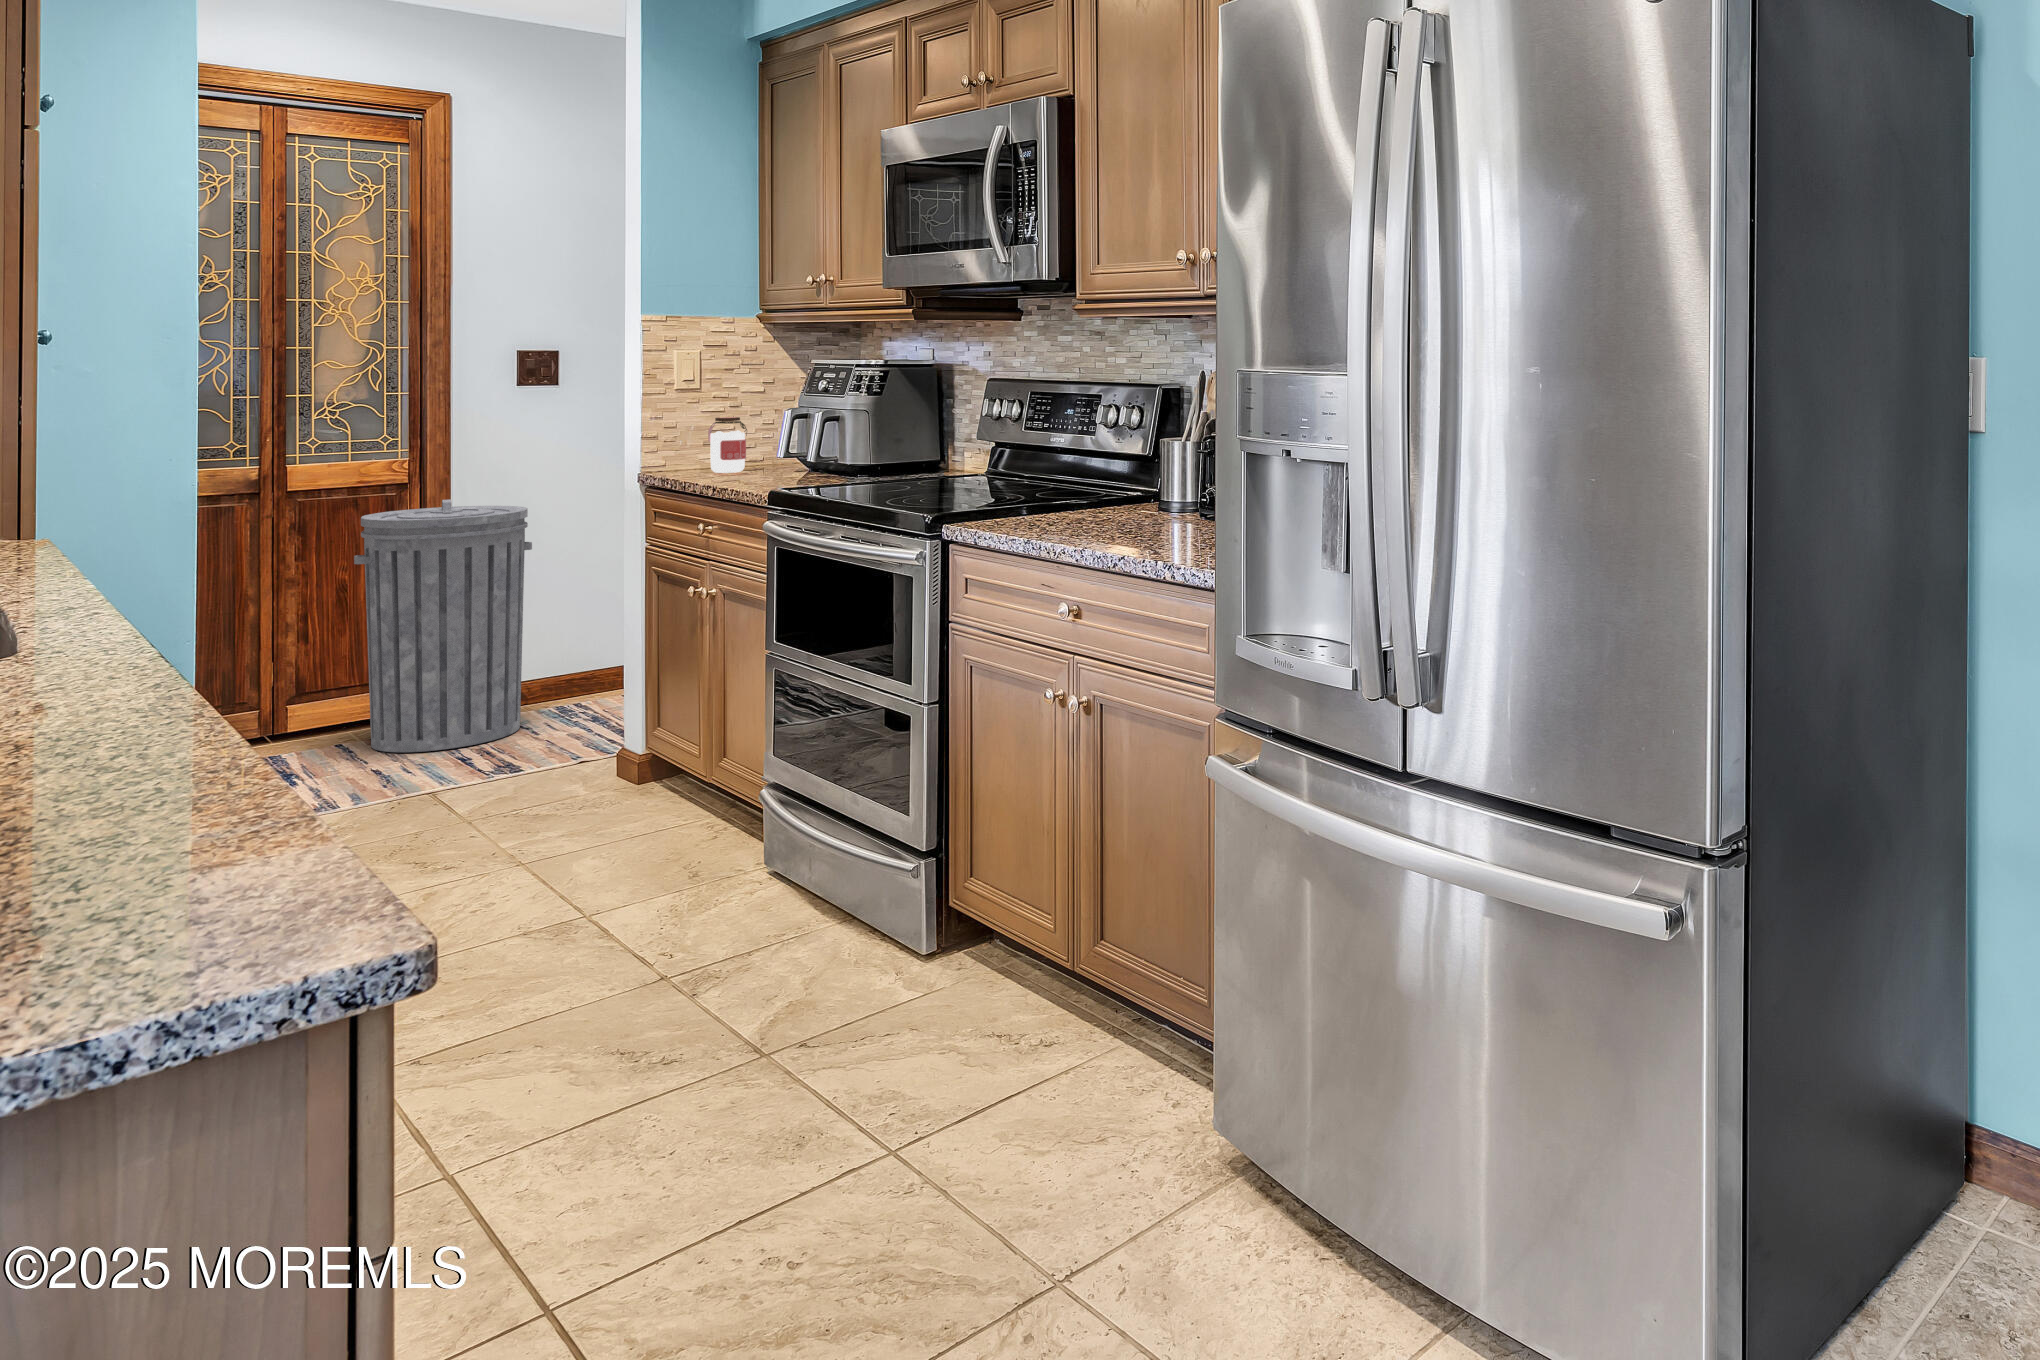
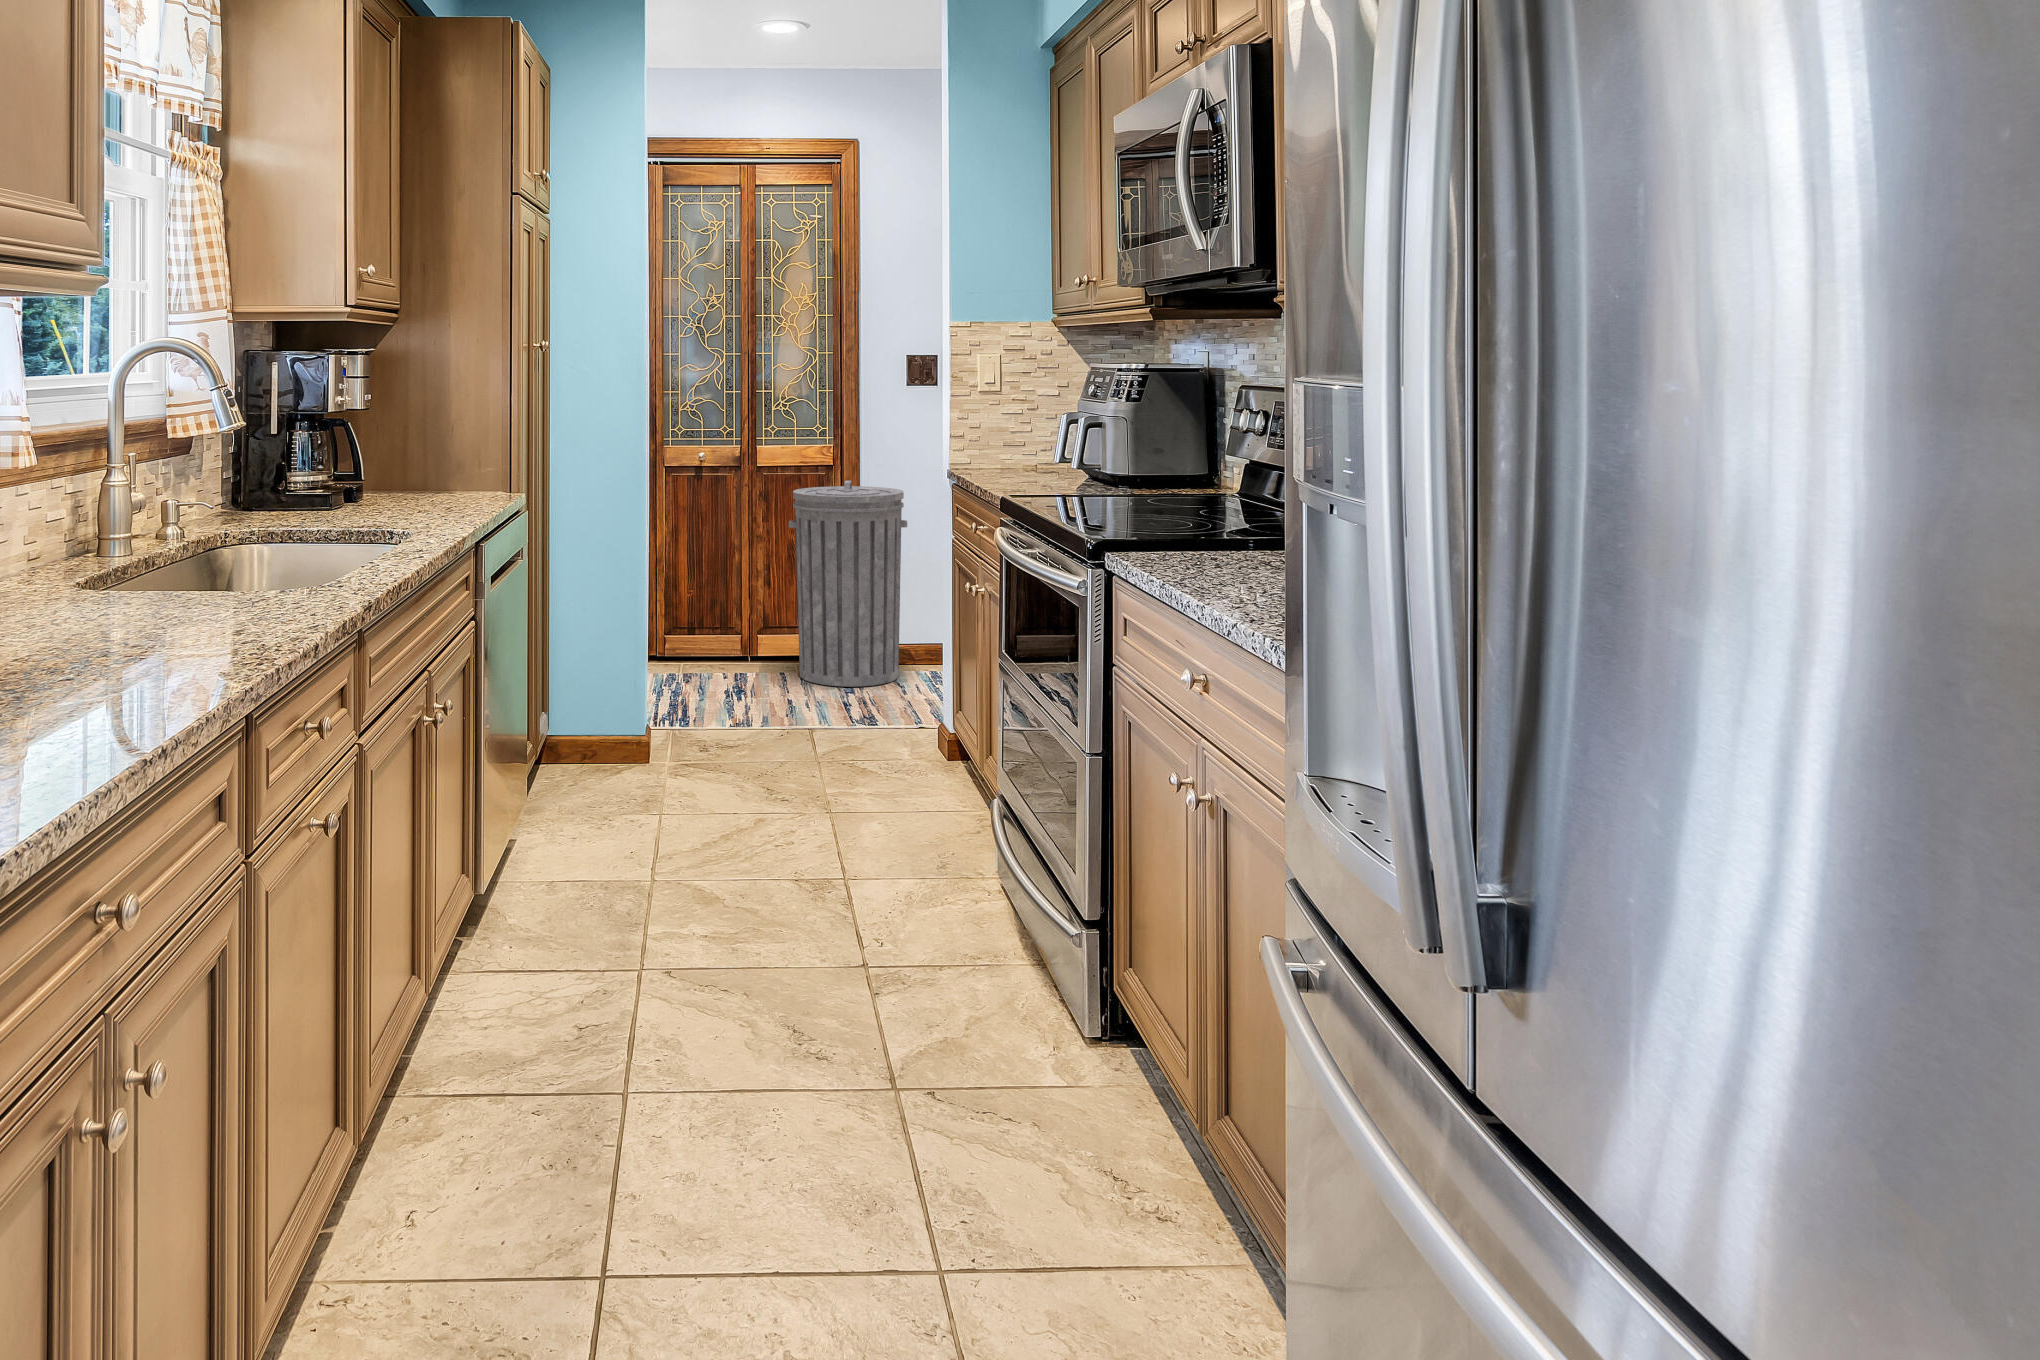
jar: present [708,417,747,473] -> none [990,420,1023,474]

